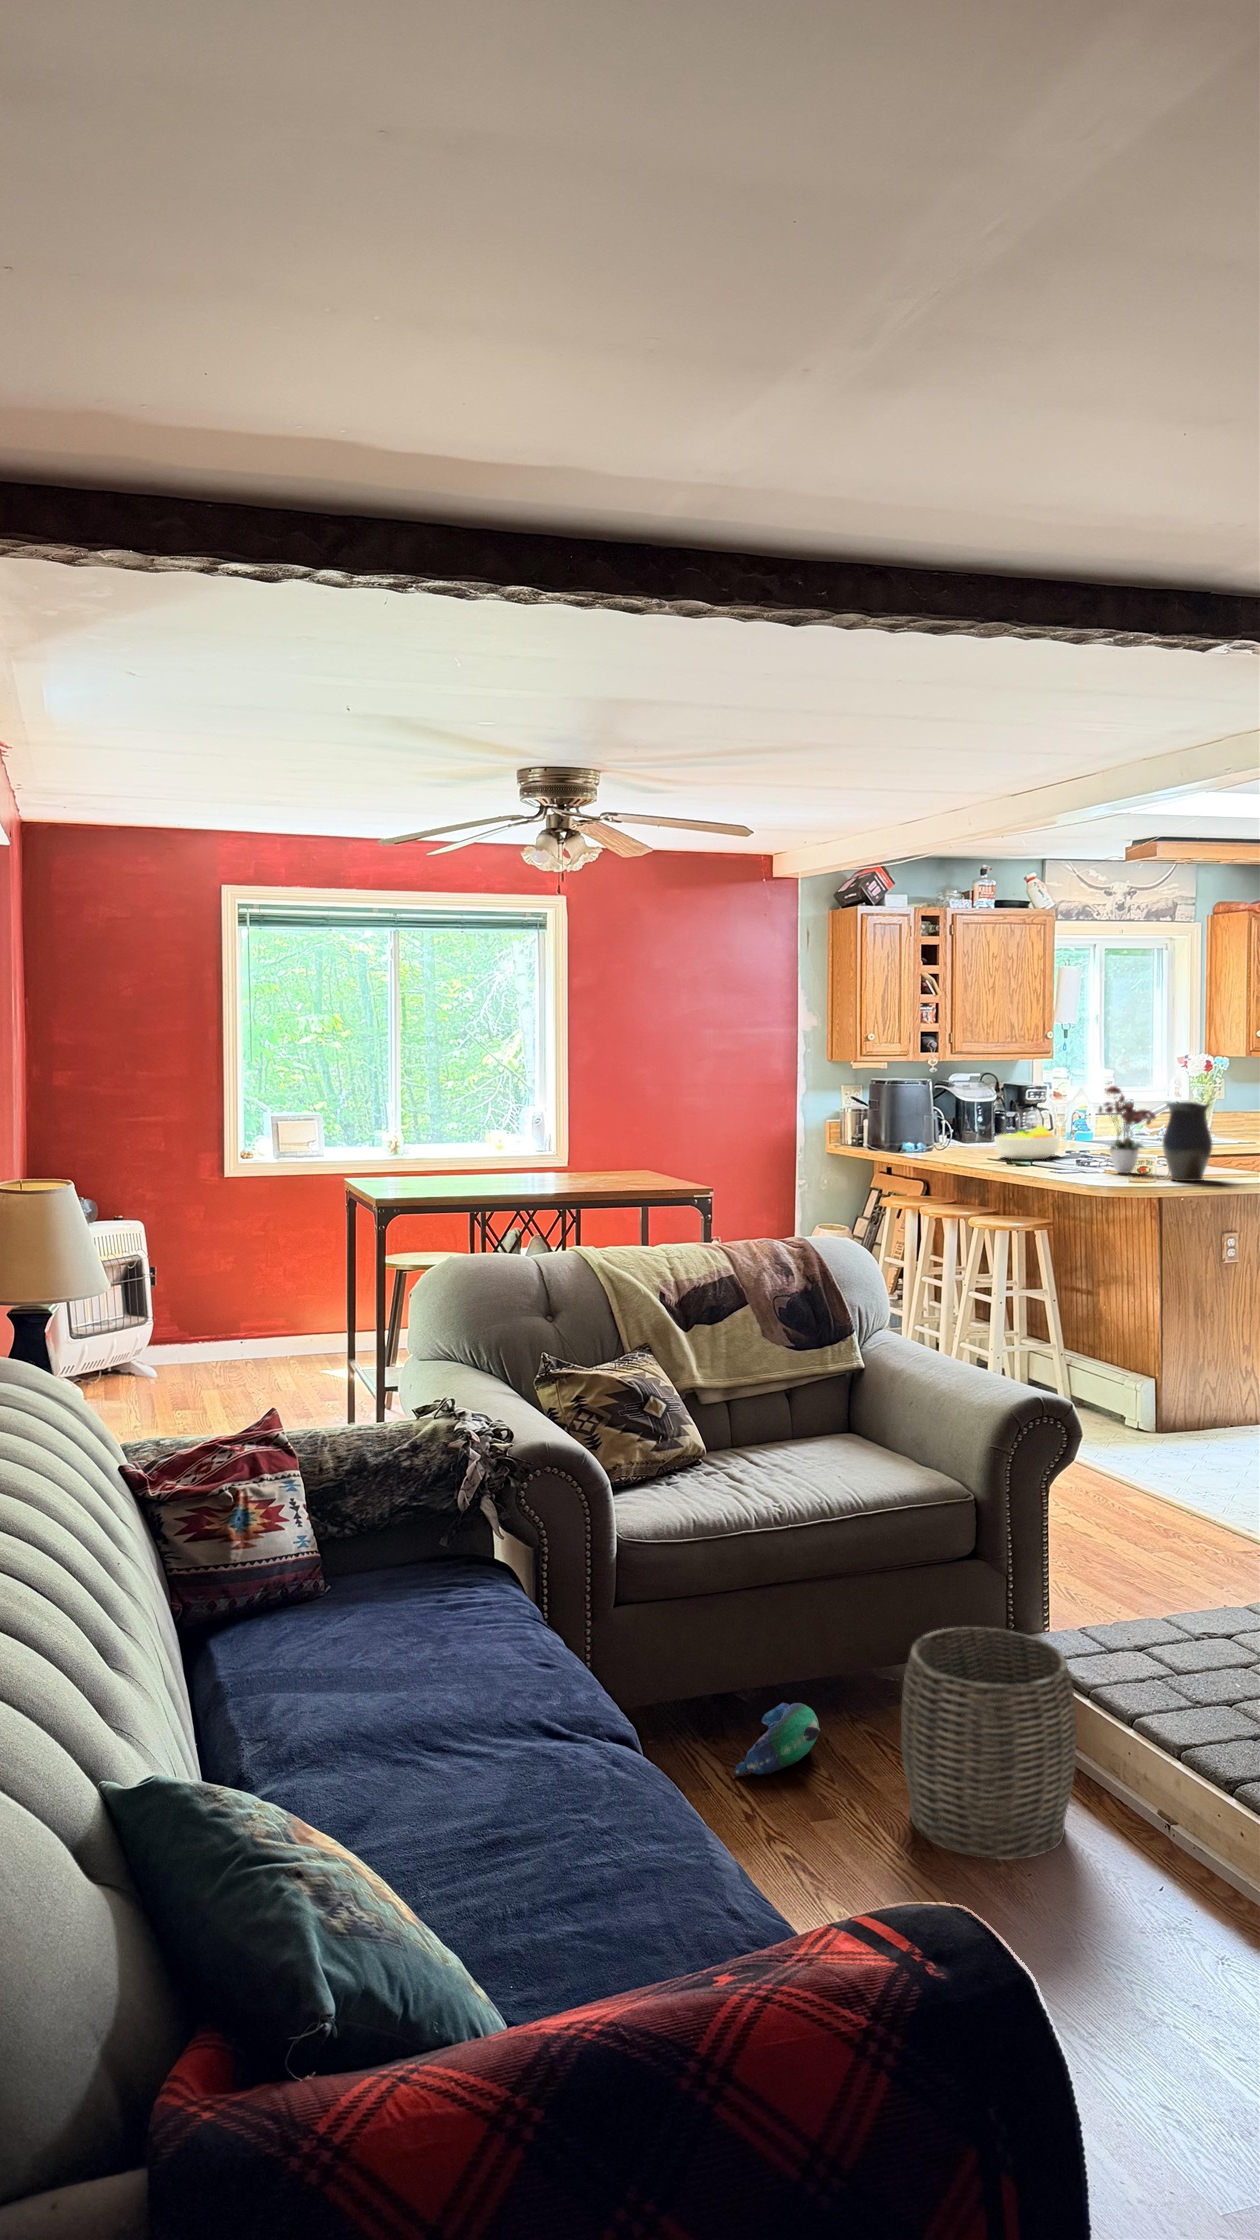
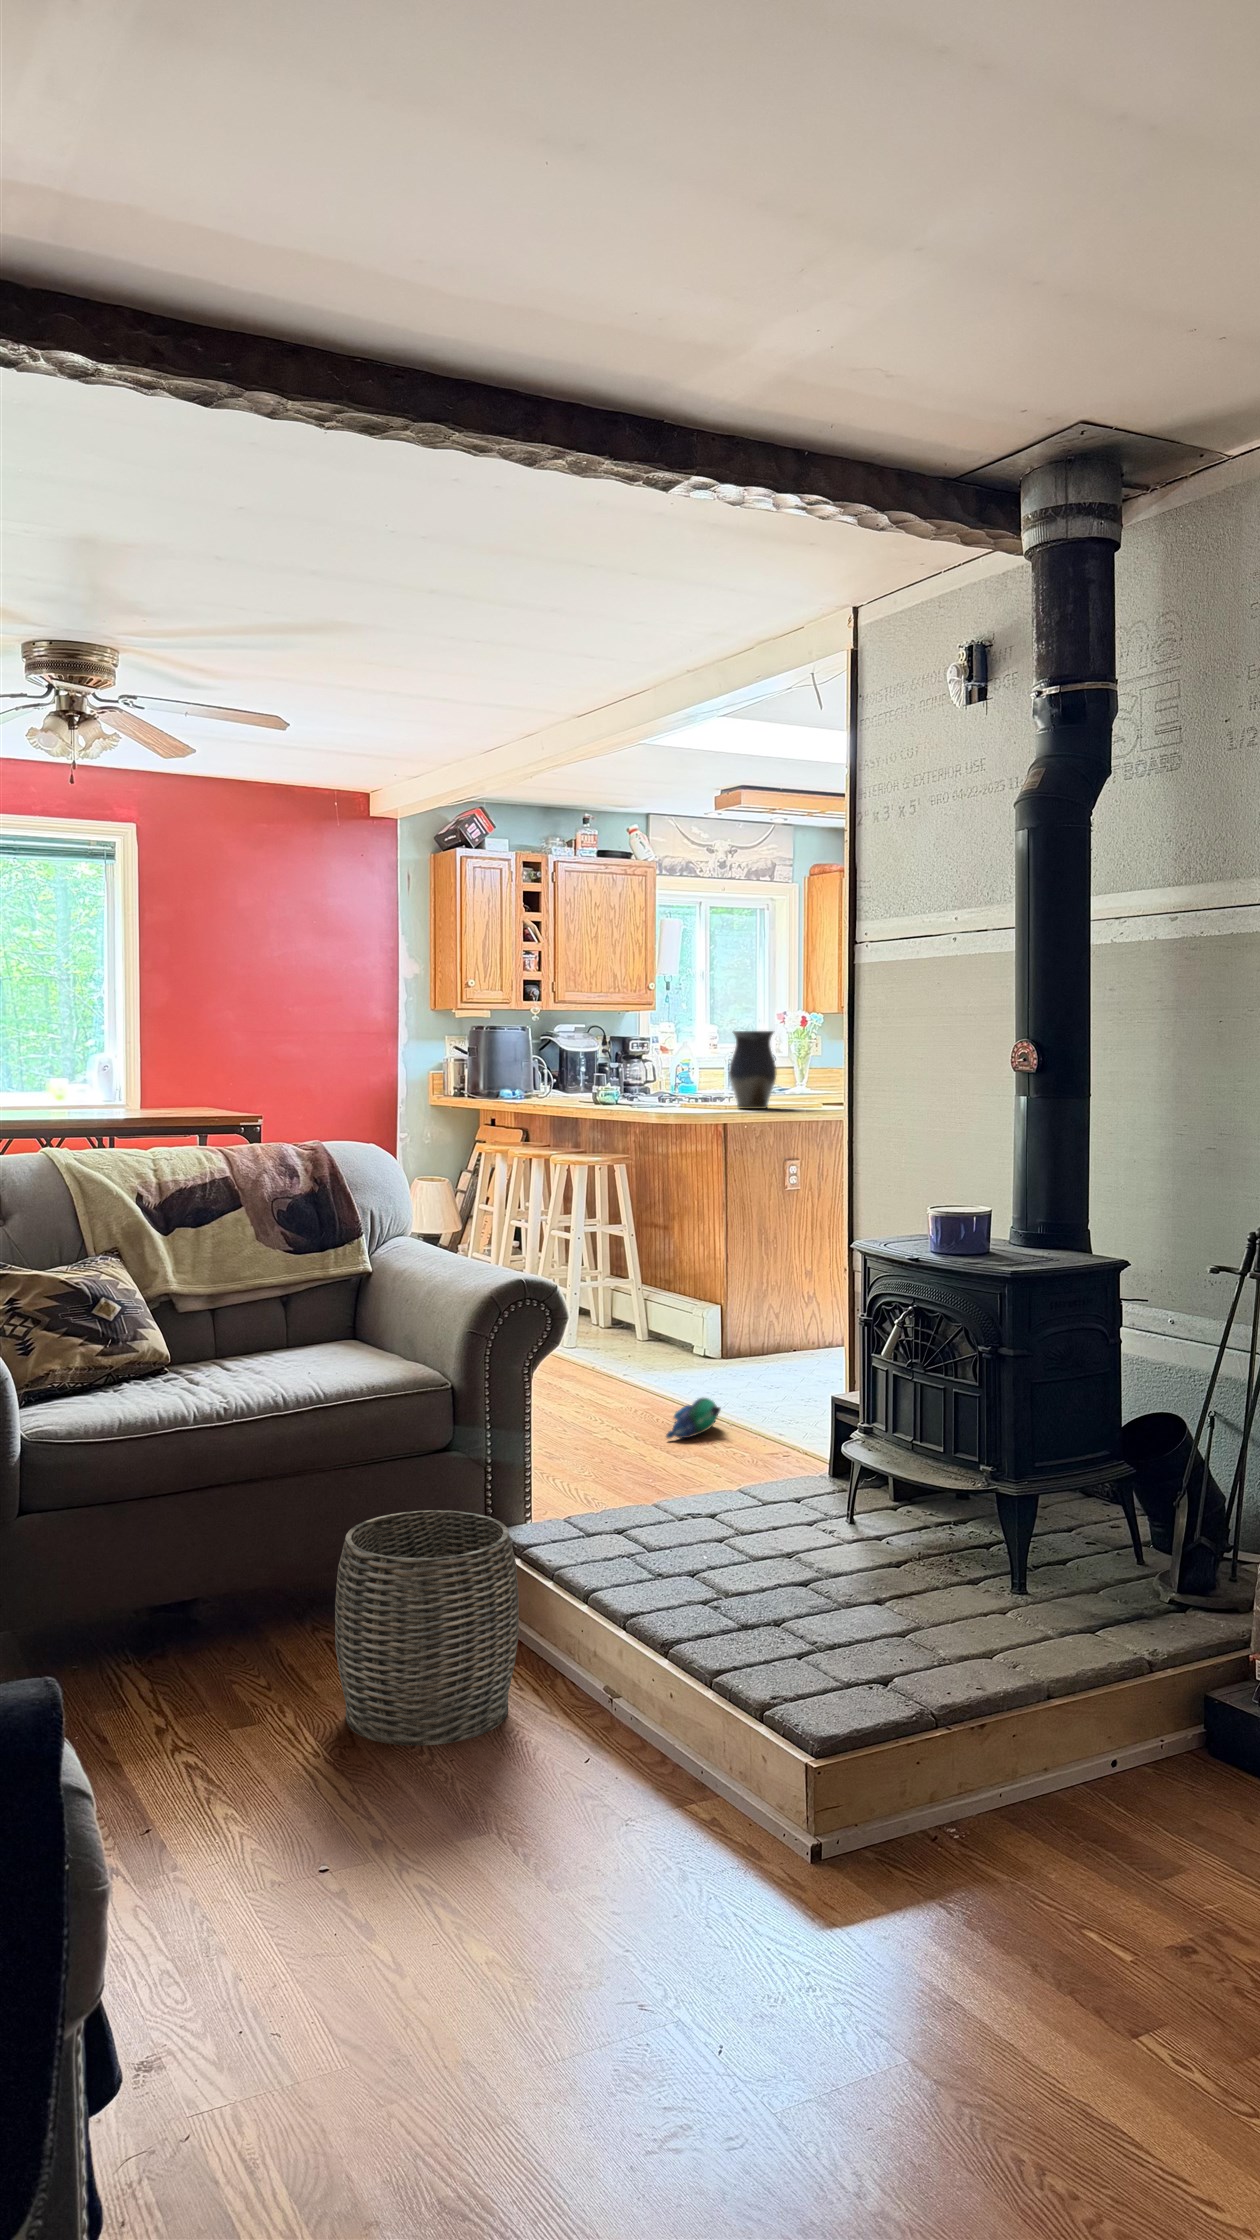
flower arrangement: present [1099,1086,1156,1173] -> none [669,1013,732,1106]
fruit bowl: present [995,1125,1059,1160] -> none [581,1066,648,1100]
plush toy: present [734,1703,820,1775] -> present [666,1398,720,1439]

